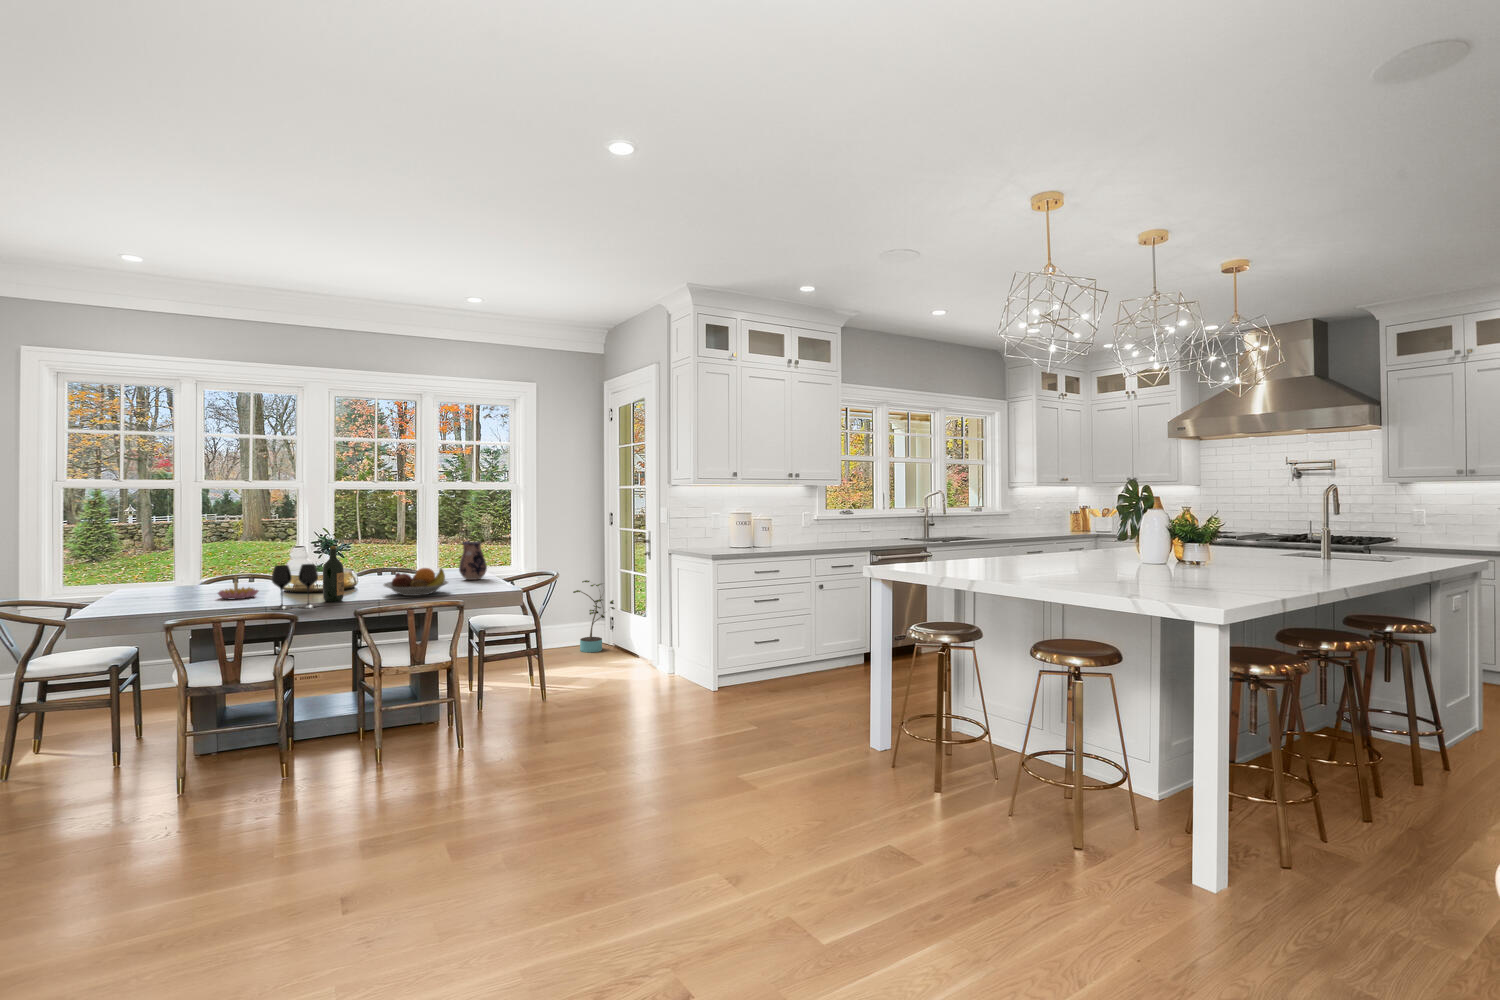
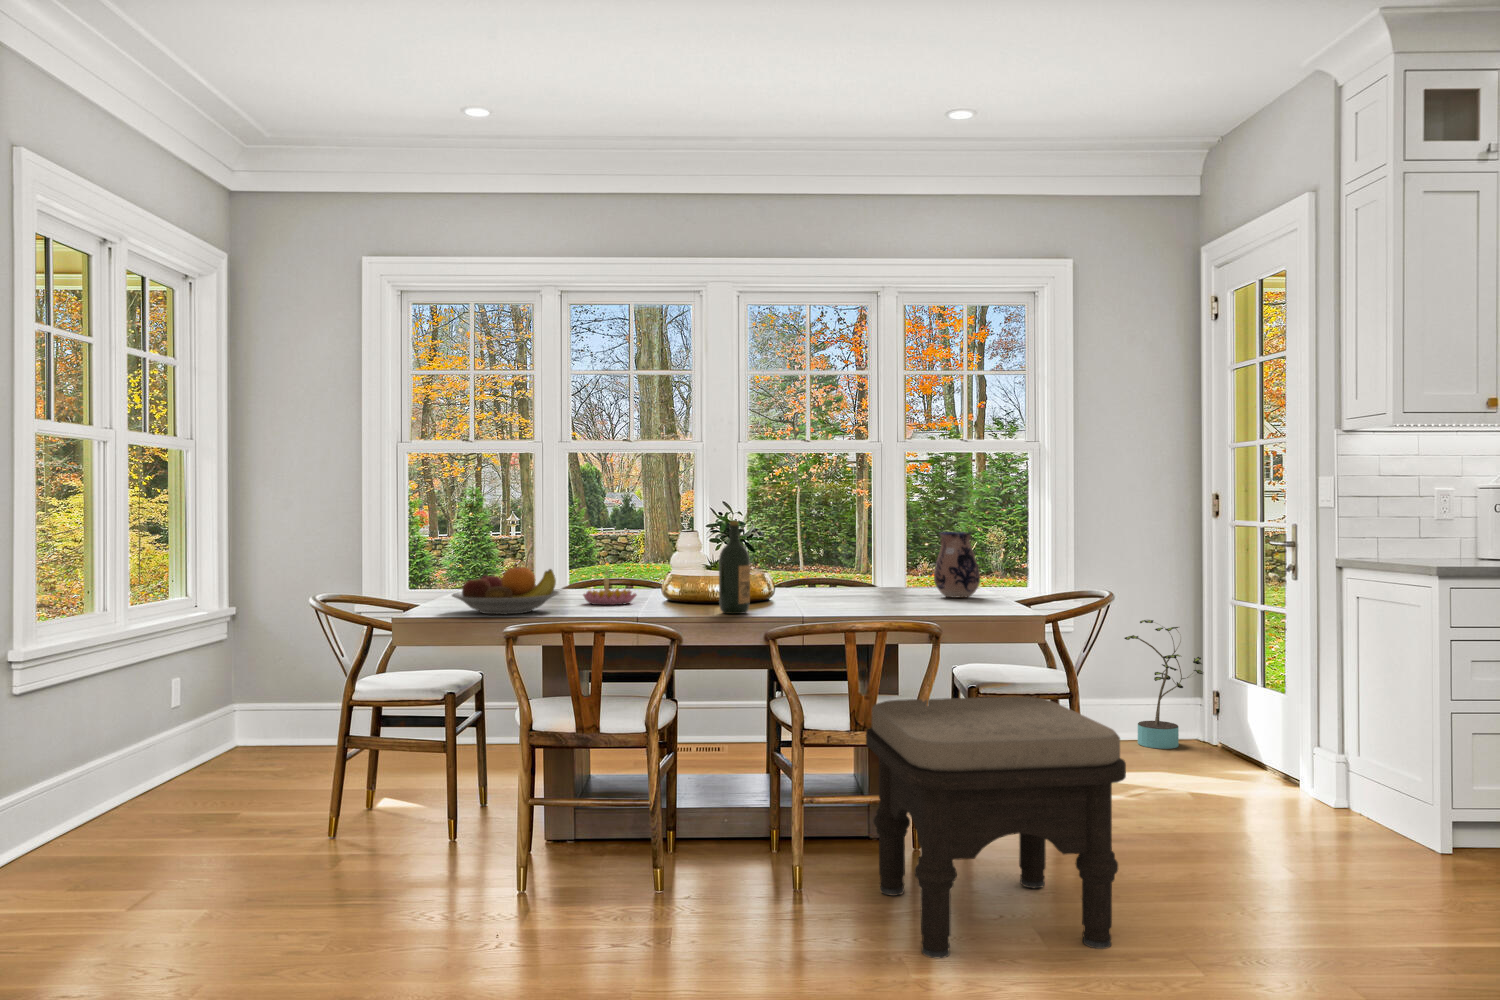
wine glass: present [271,564,318,610] -> none [642,547,710,619]
fruit bowl: present [384,568,448,596] -> present [452,567,559,614]
ottoman: none [419,636,557,776] -> present [866,697,1126,958]

